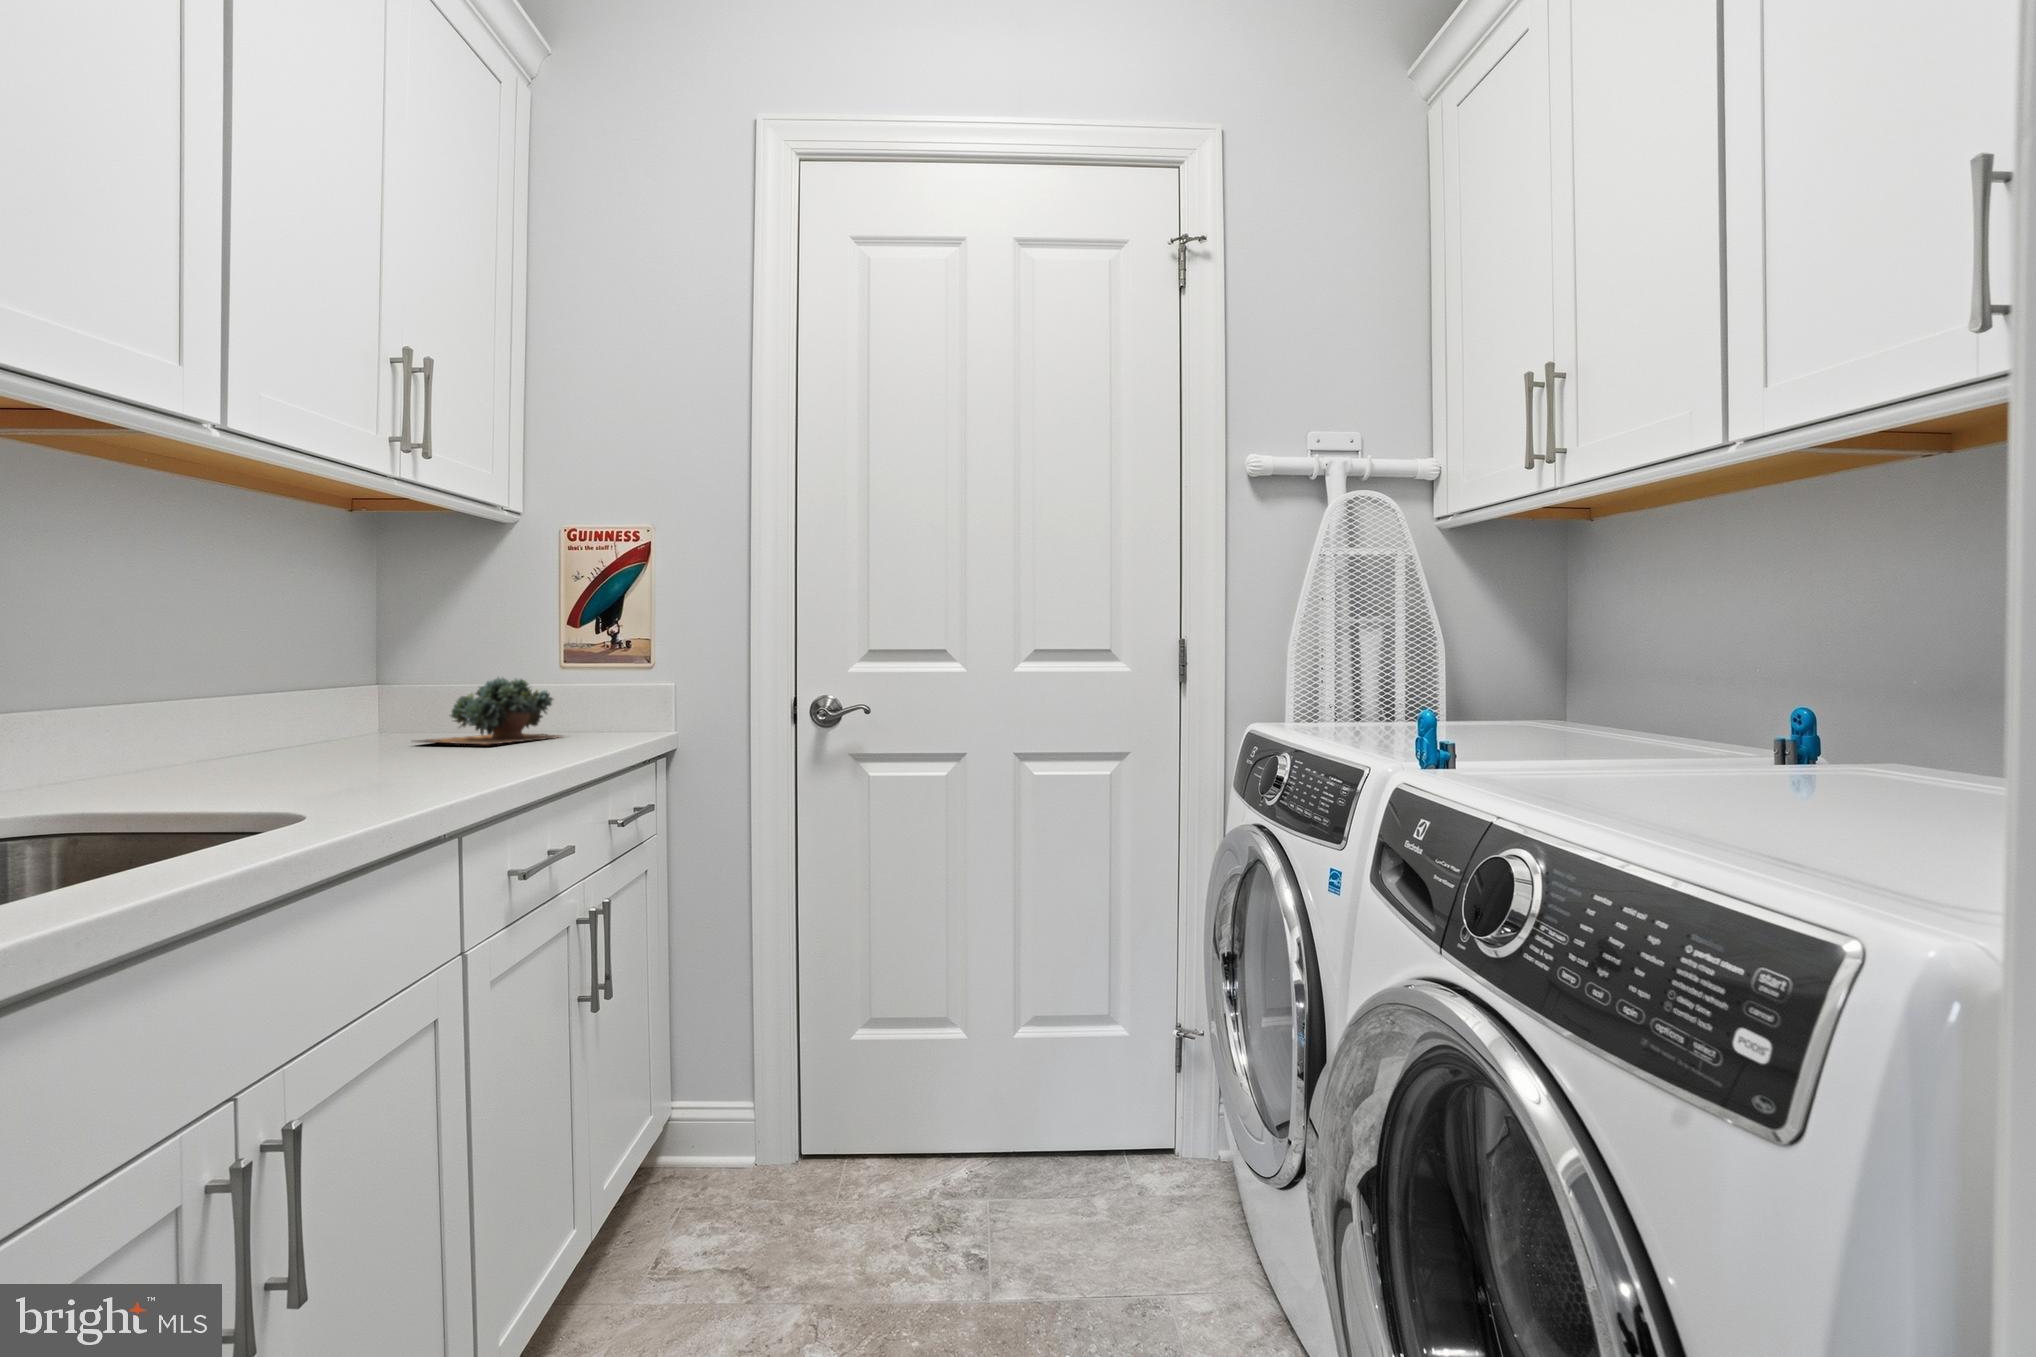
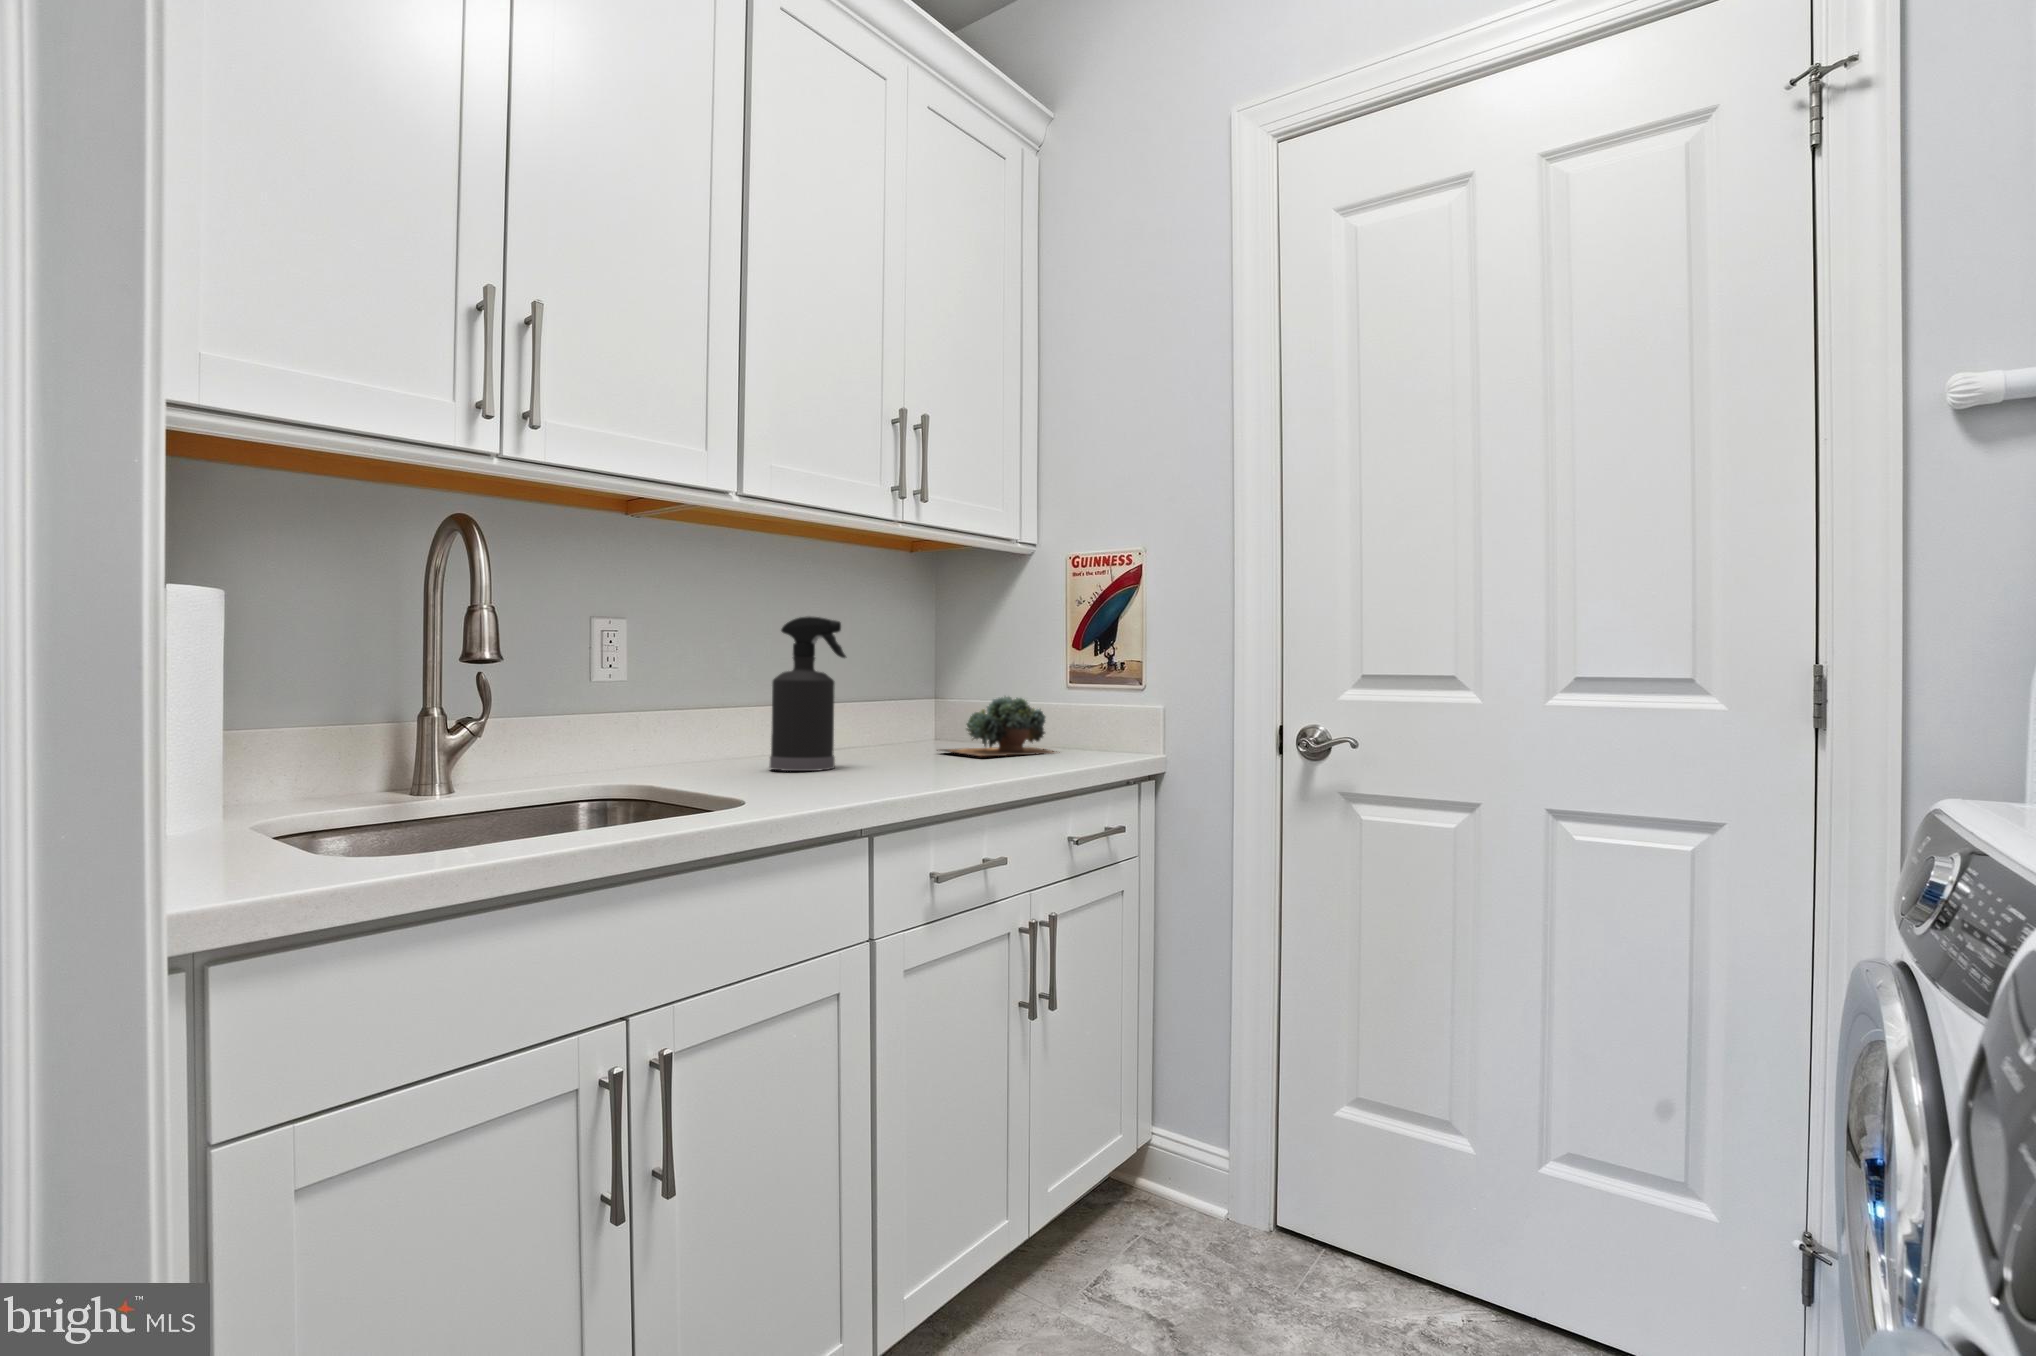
spray bottle: none [205,581,322,776] -> present [770,616,846,771]

